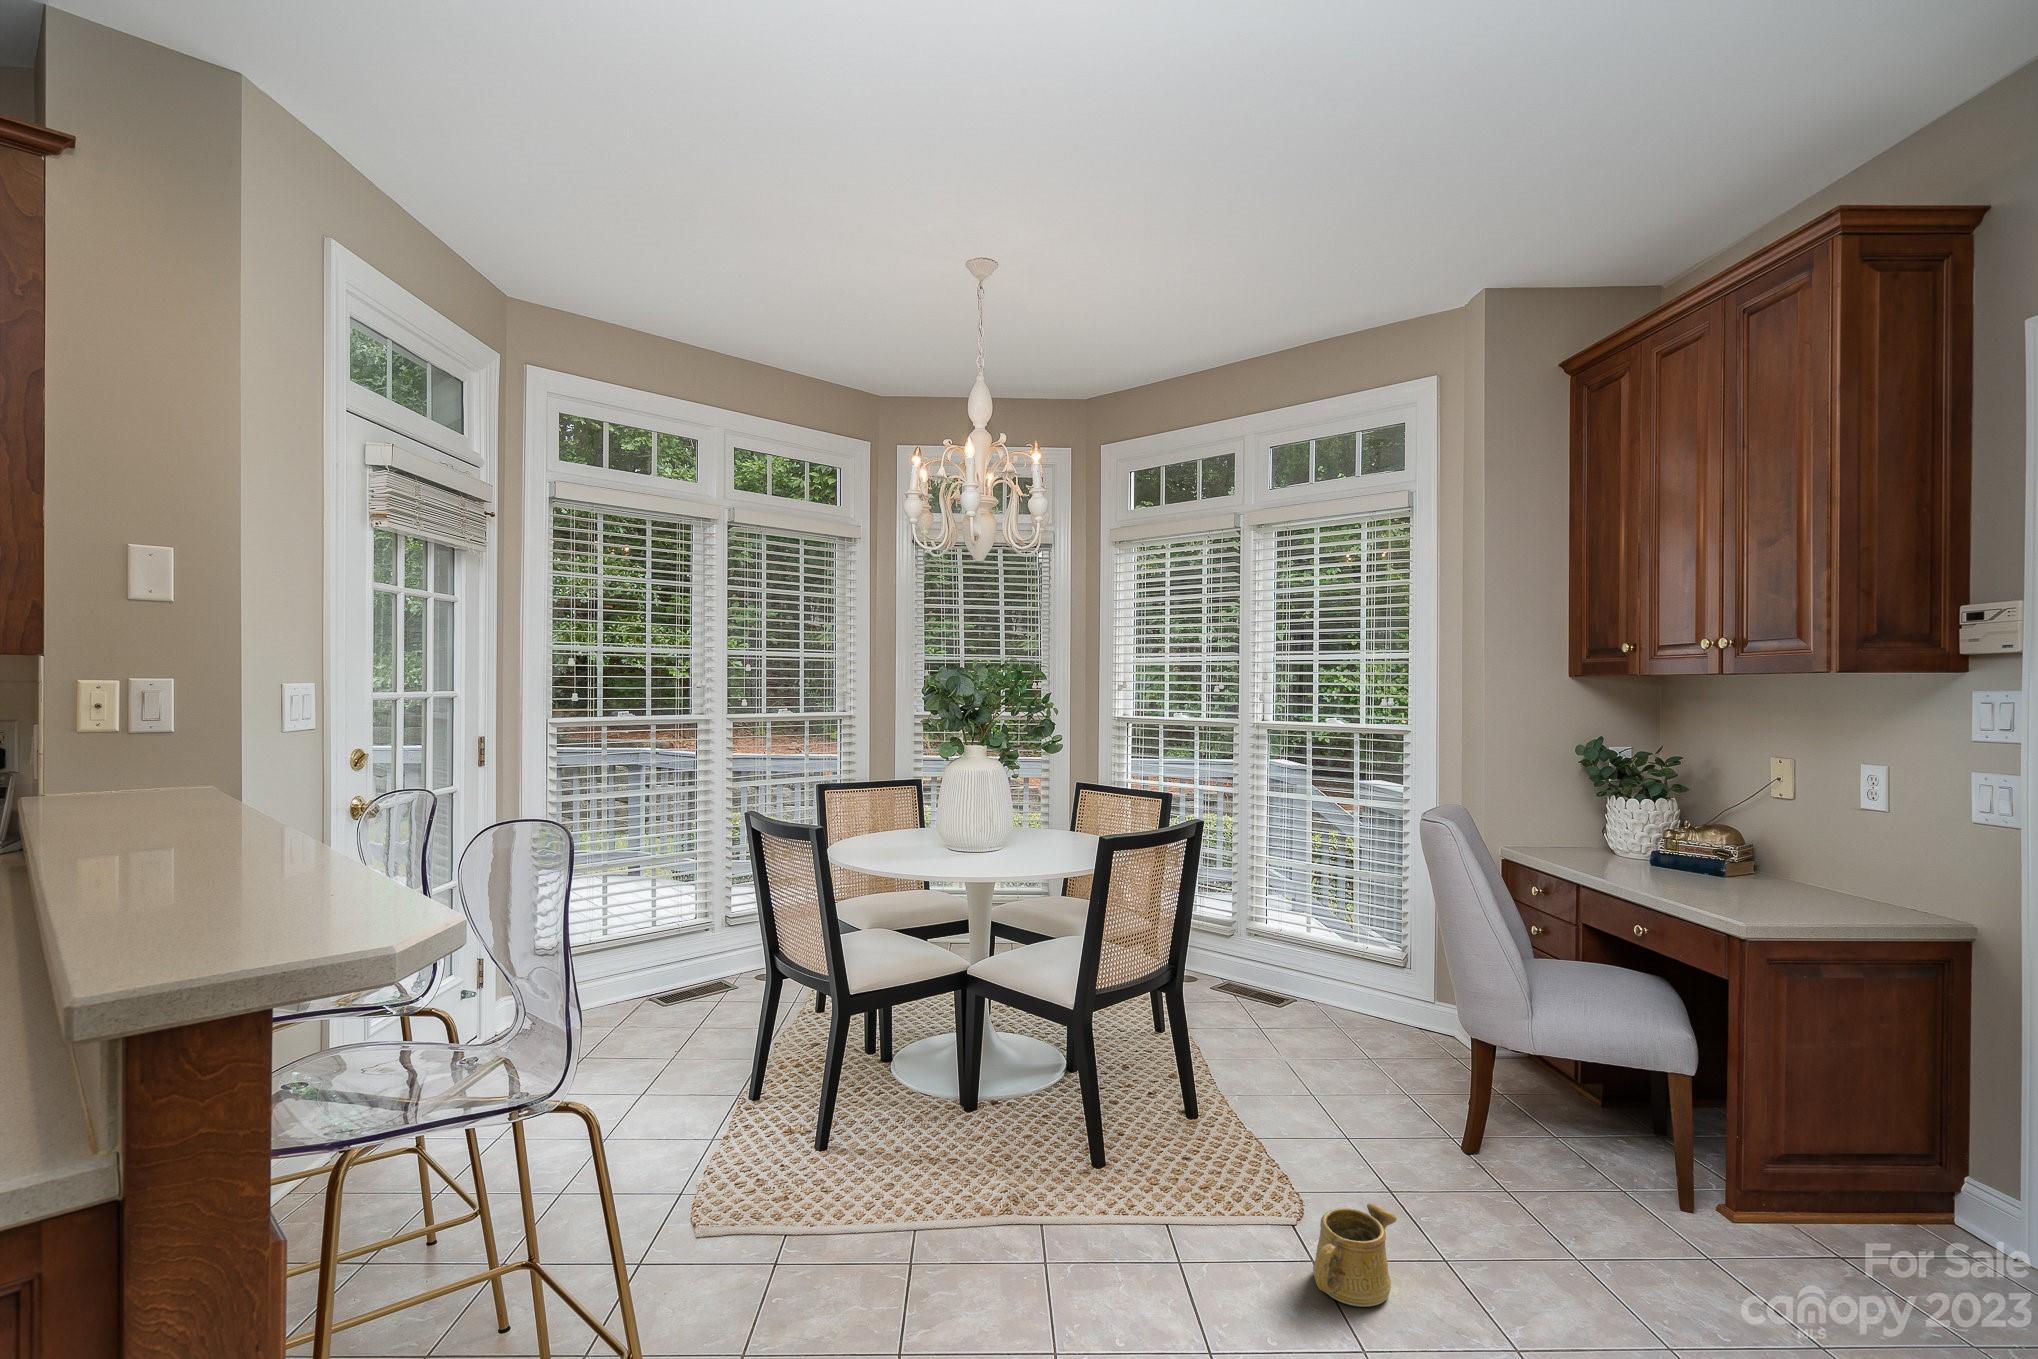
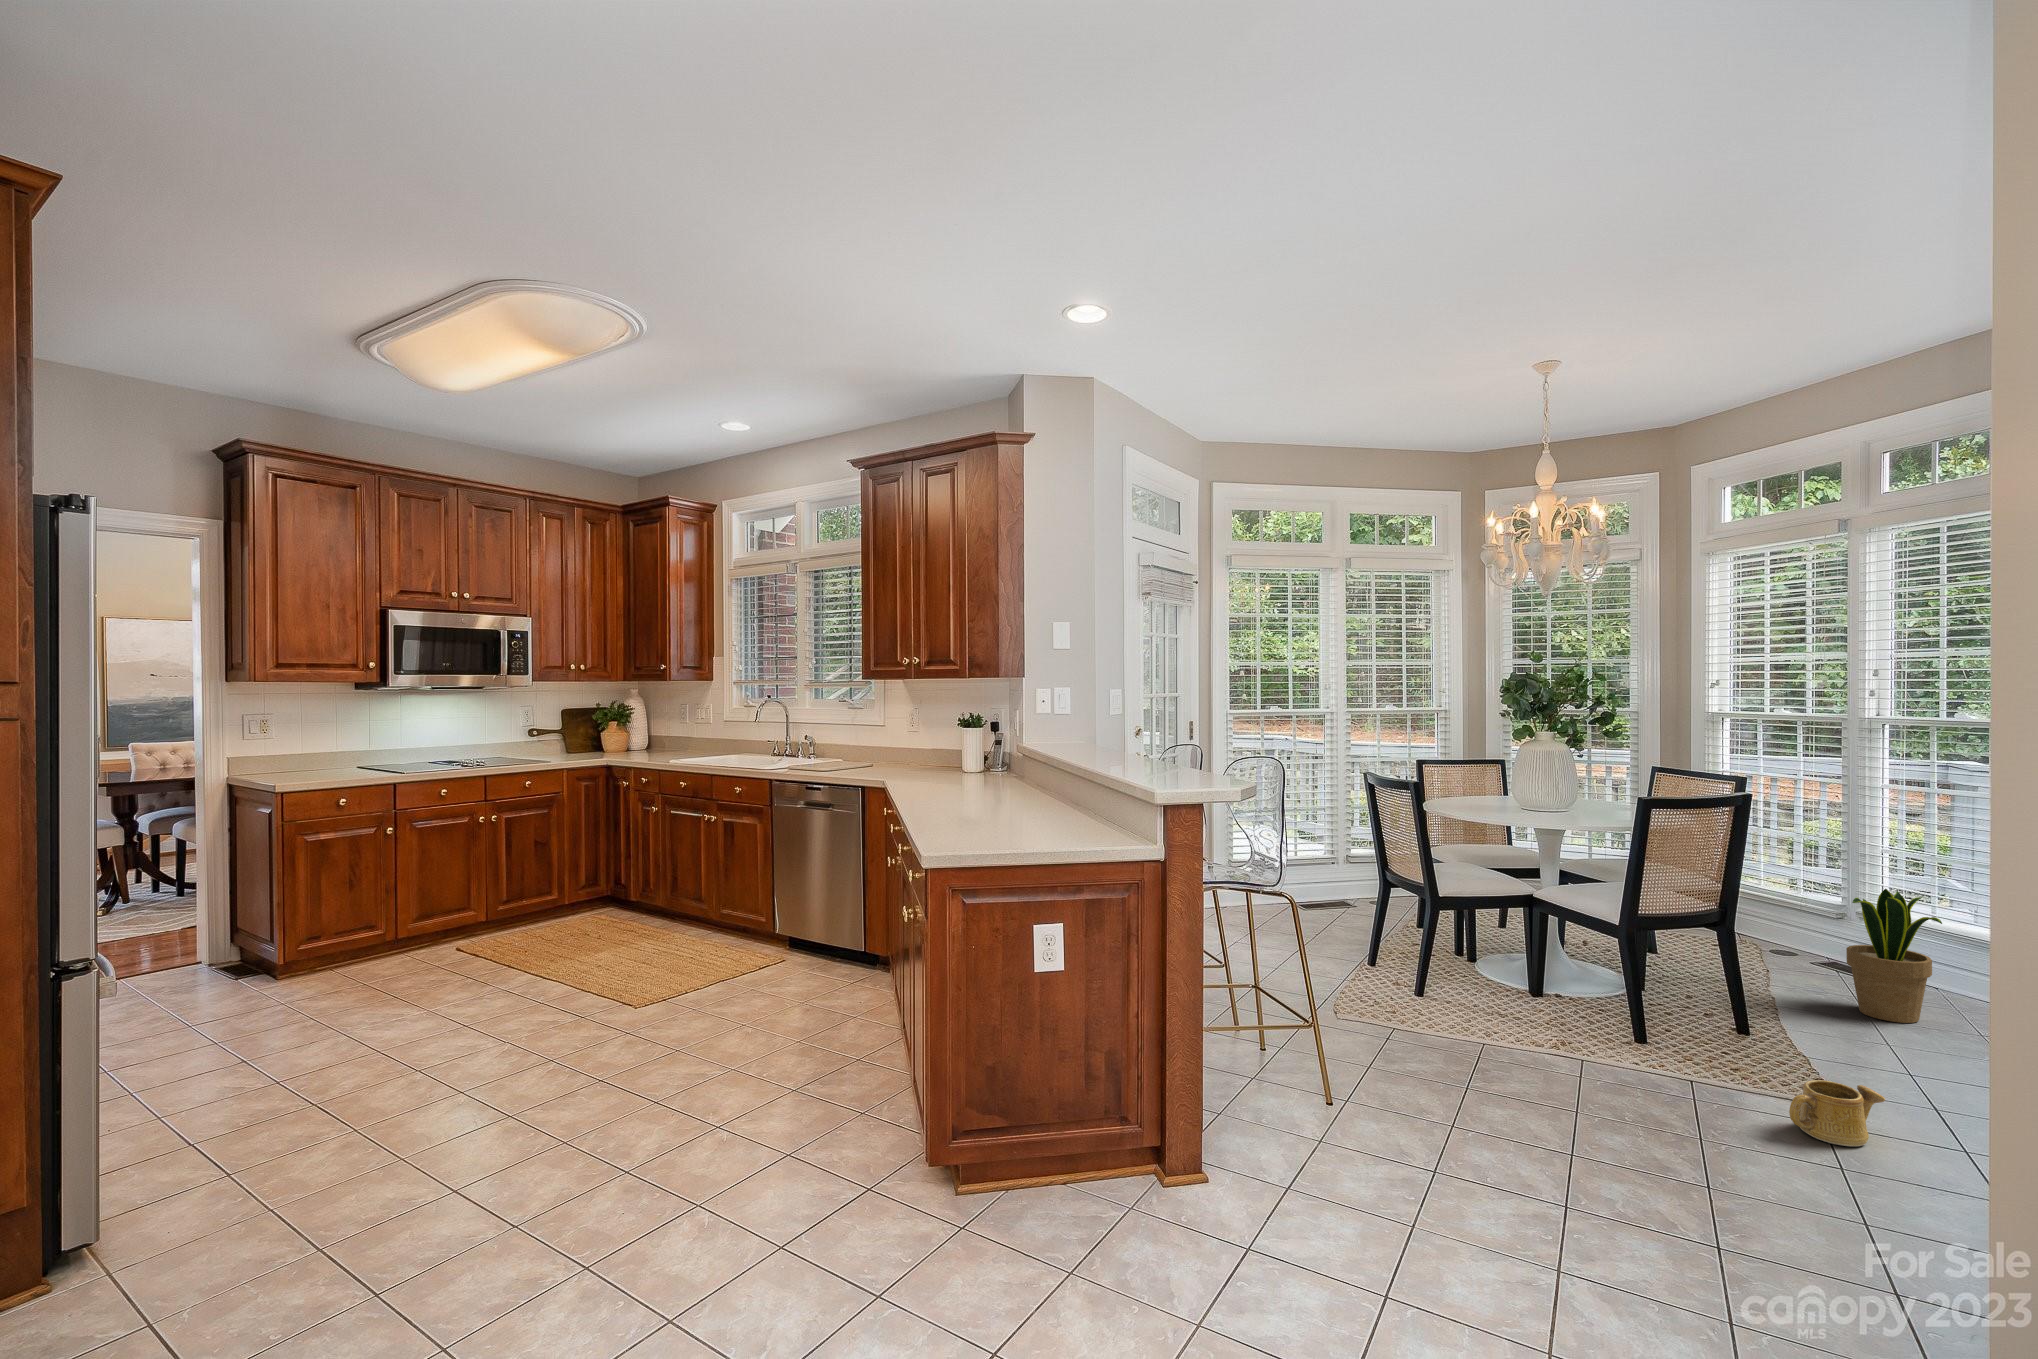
potted plant: none [1266,910,1350,1057] -> present [1846,889,1942,1023]

